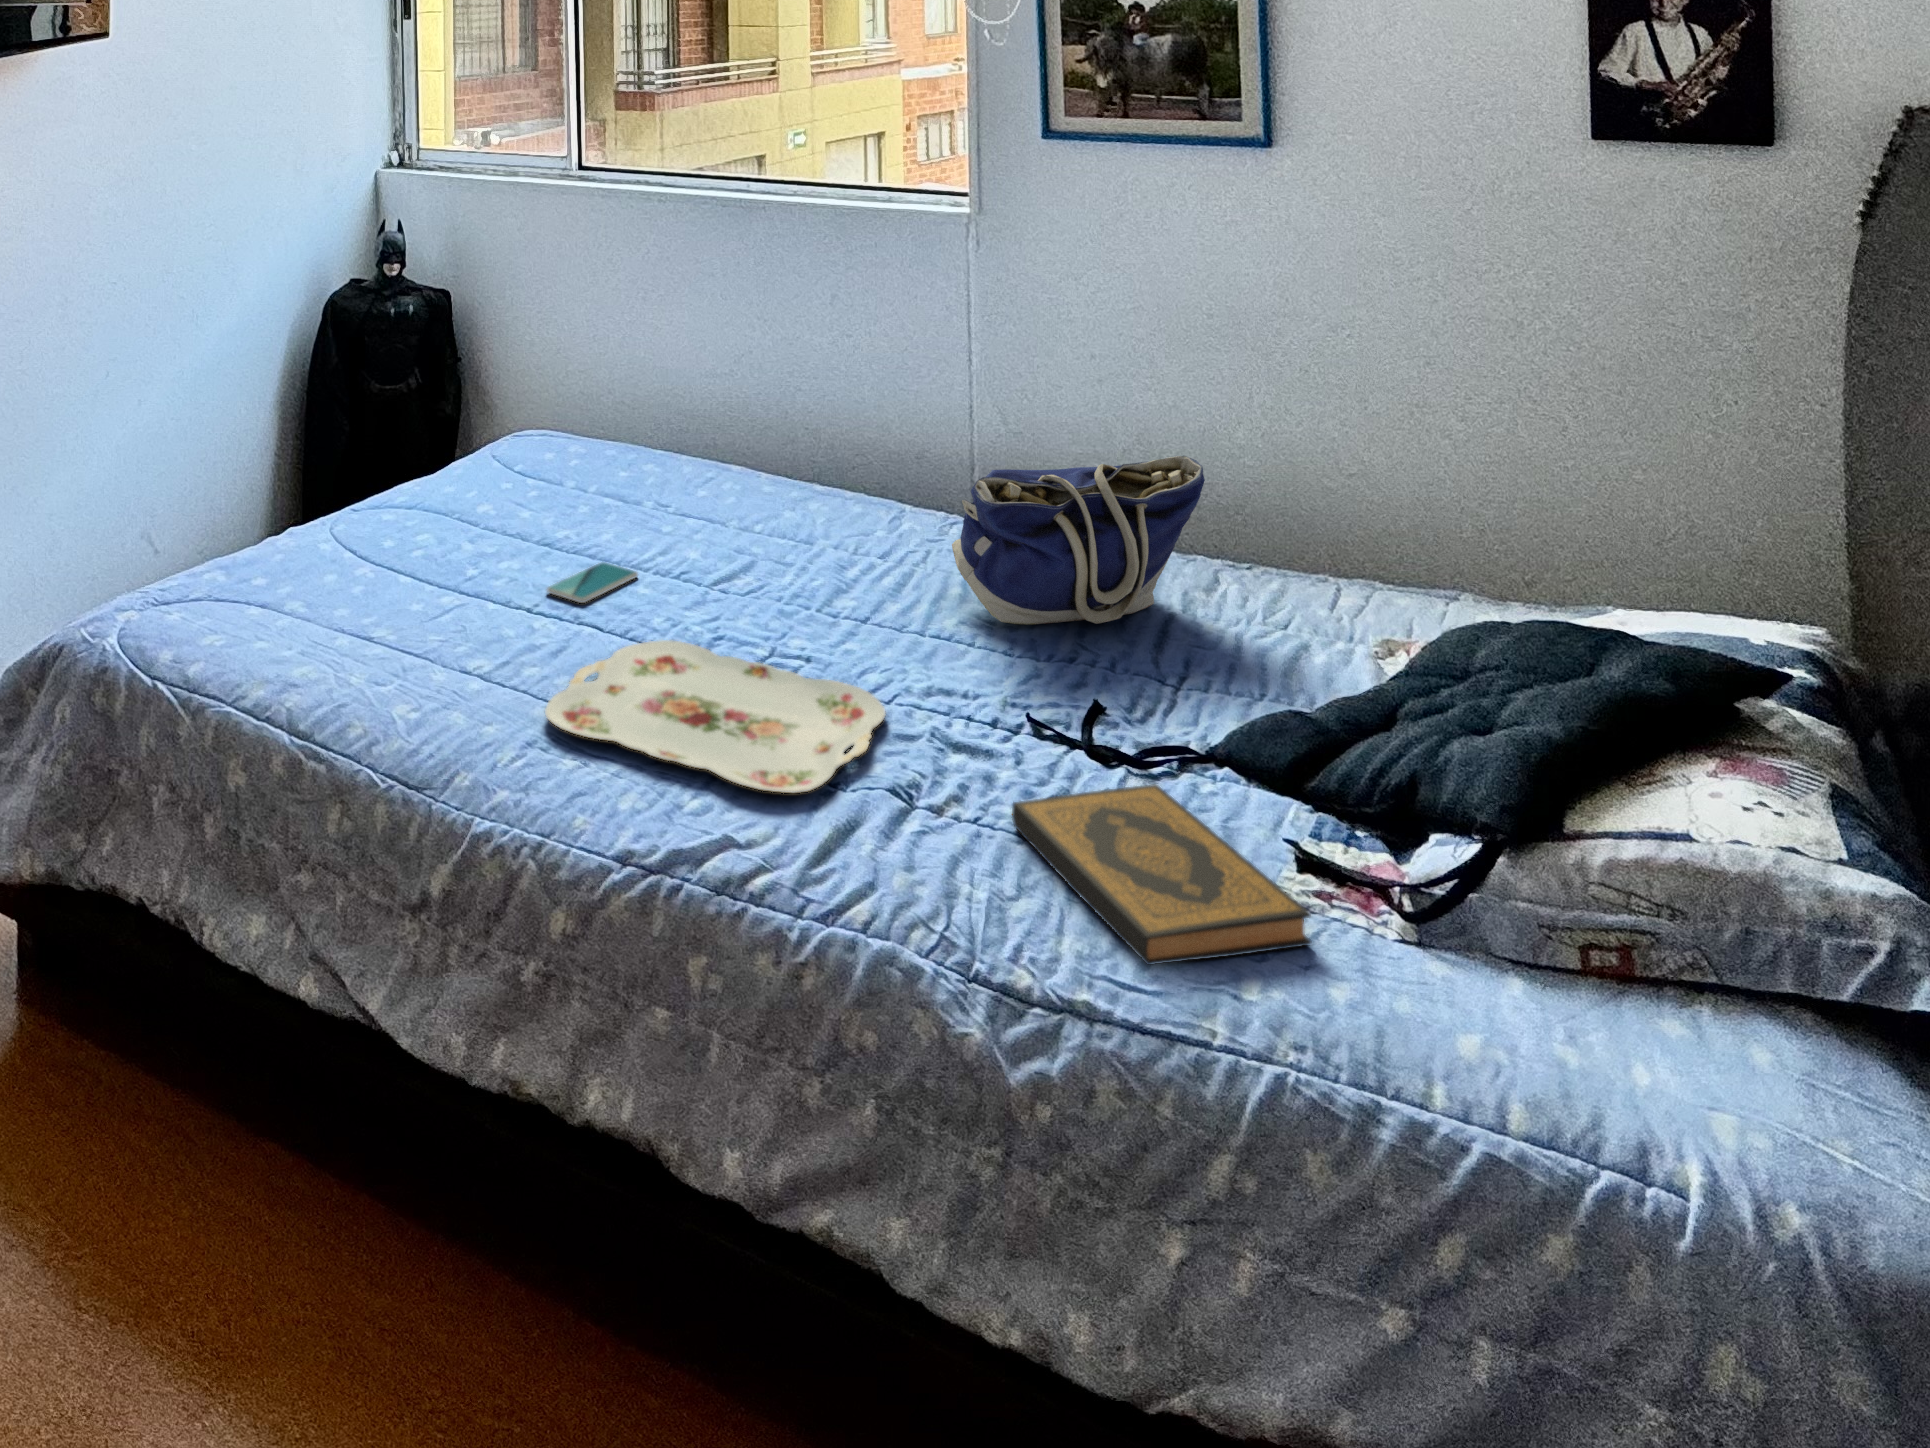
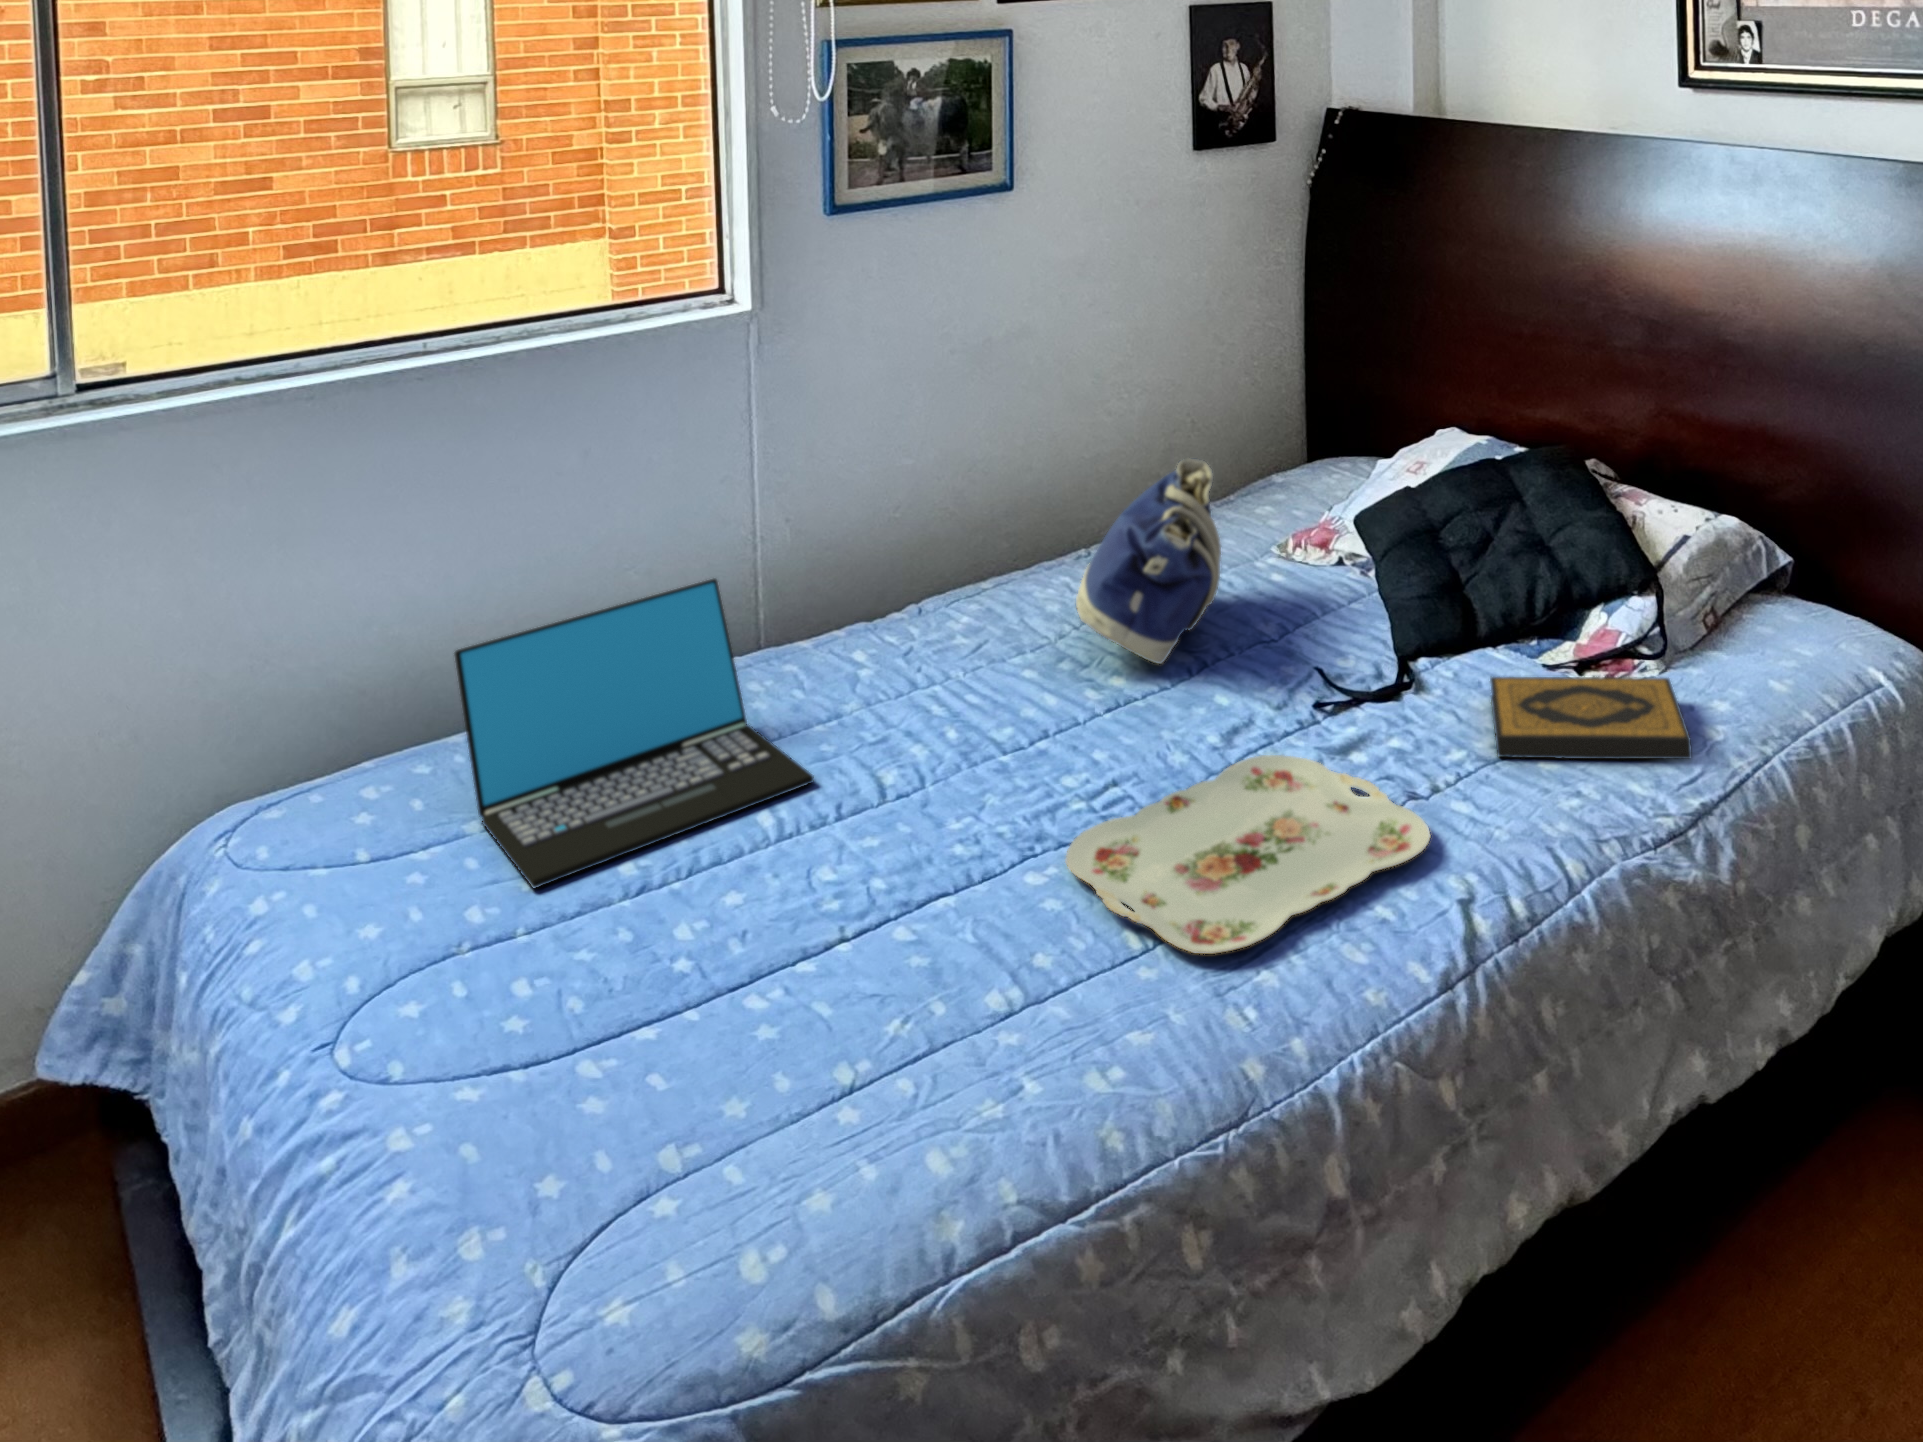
laptop: none [505,366,756,545] -> present [454,579,814,888]
smartphone: present [547,562,638,603] -> none [811,825,912,902]

